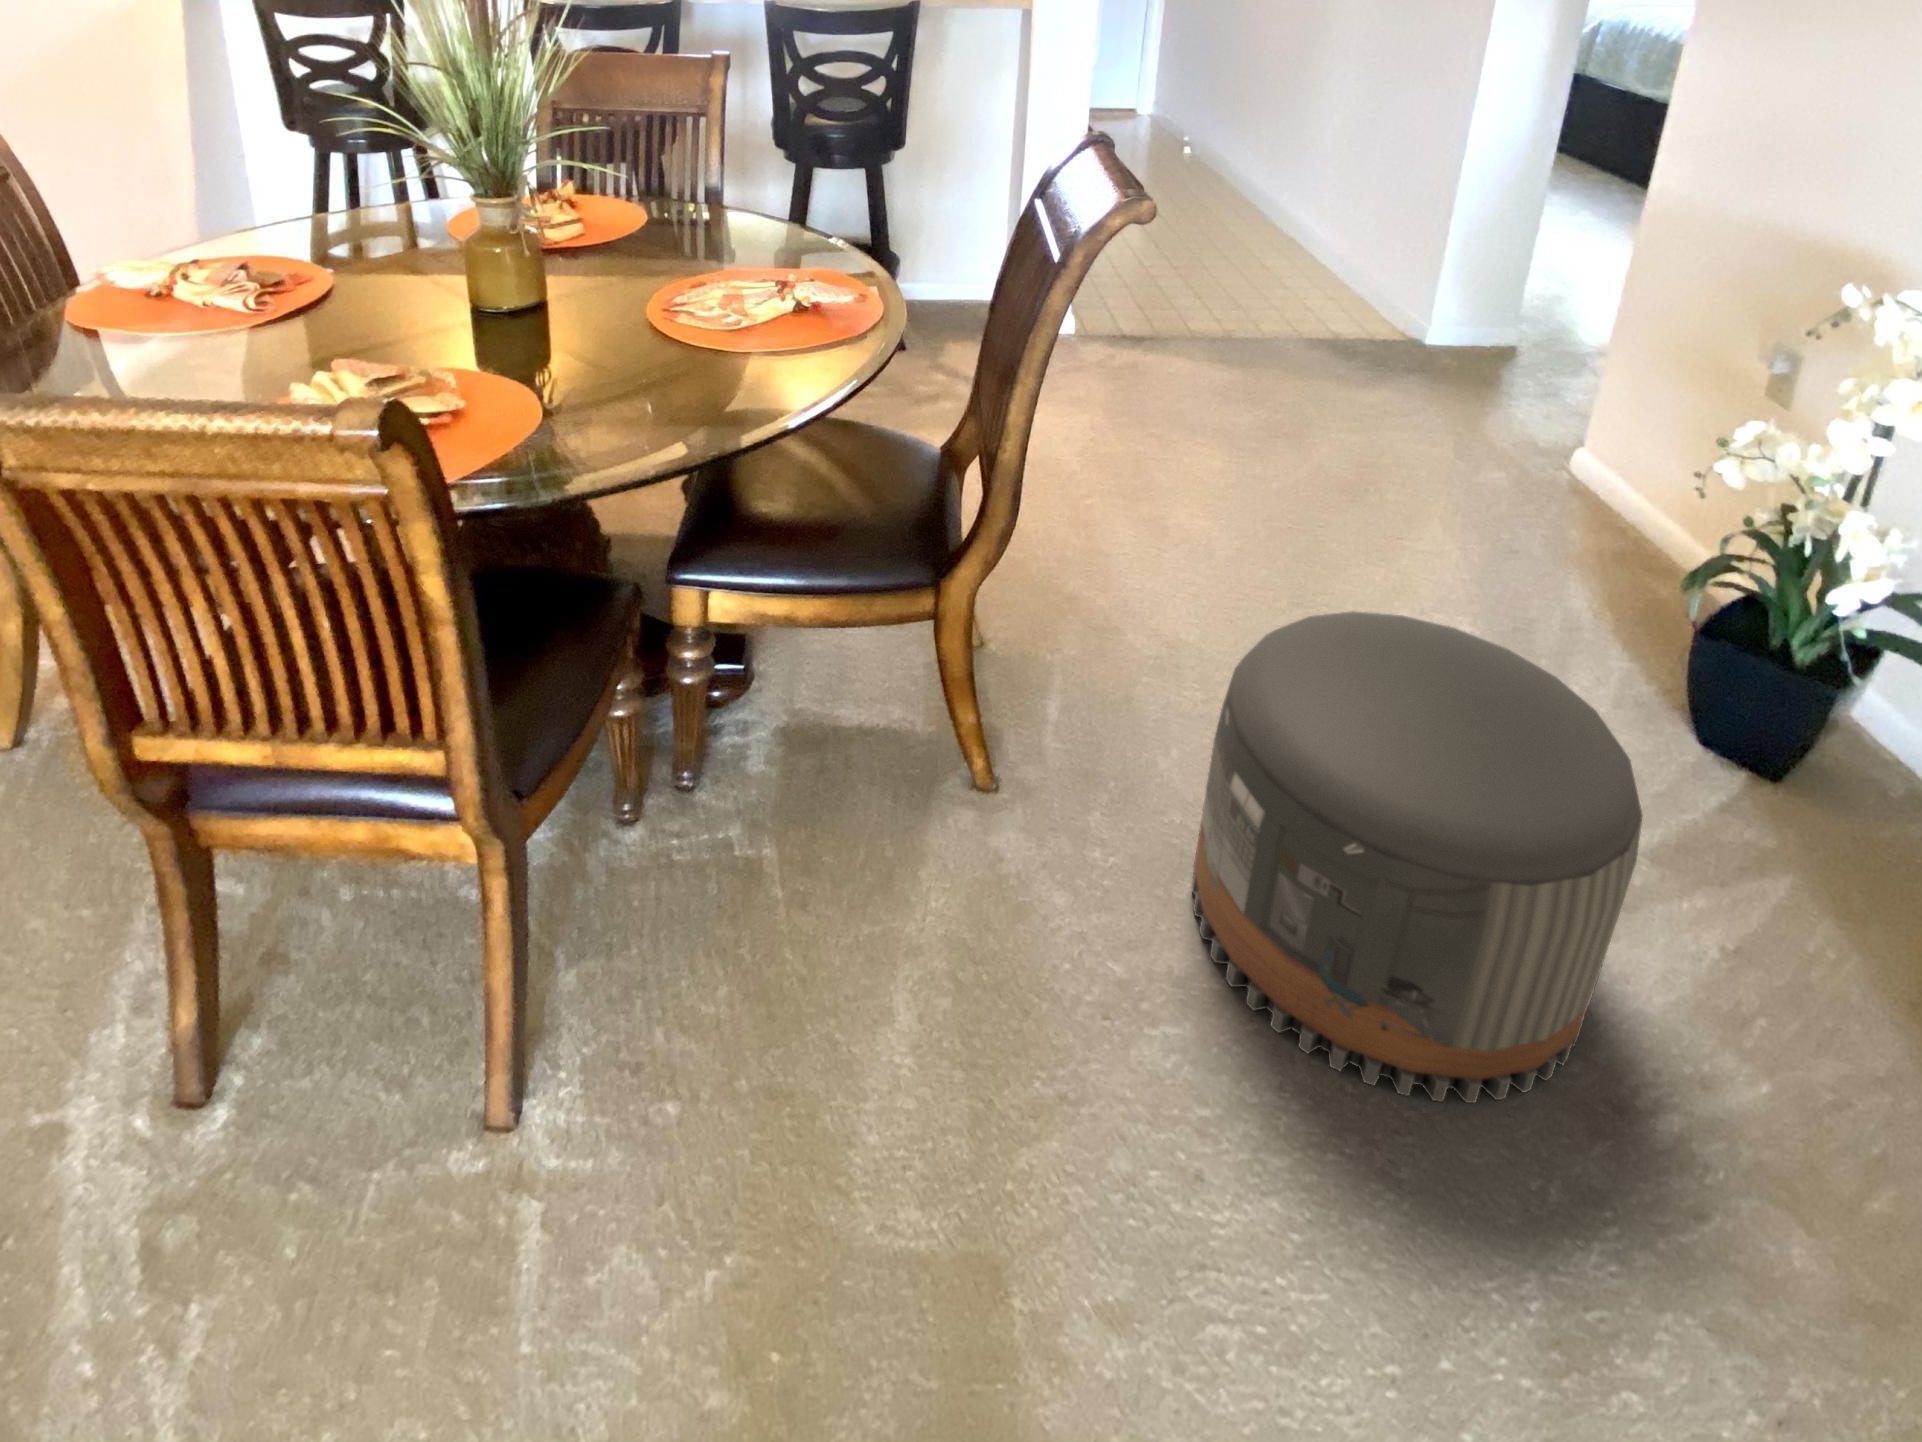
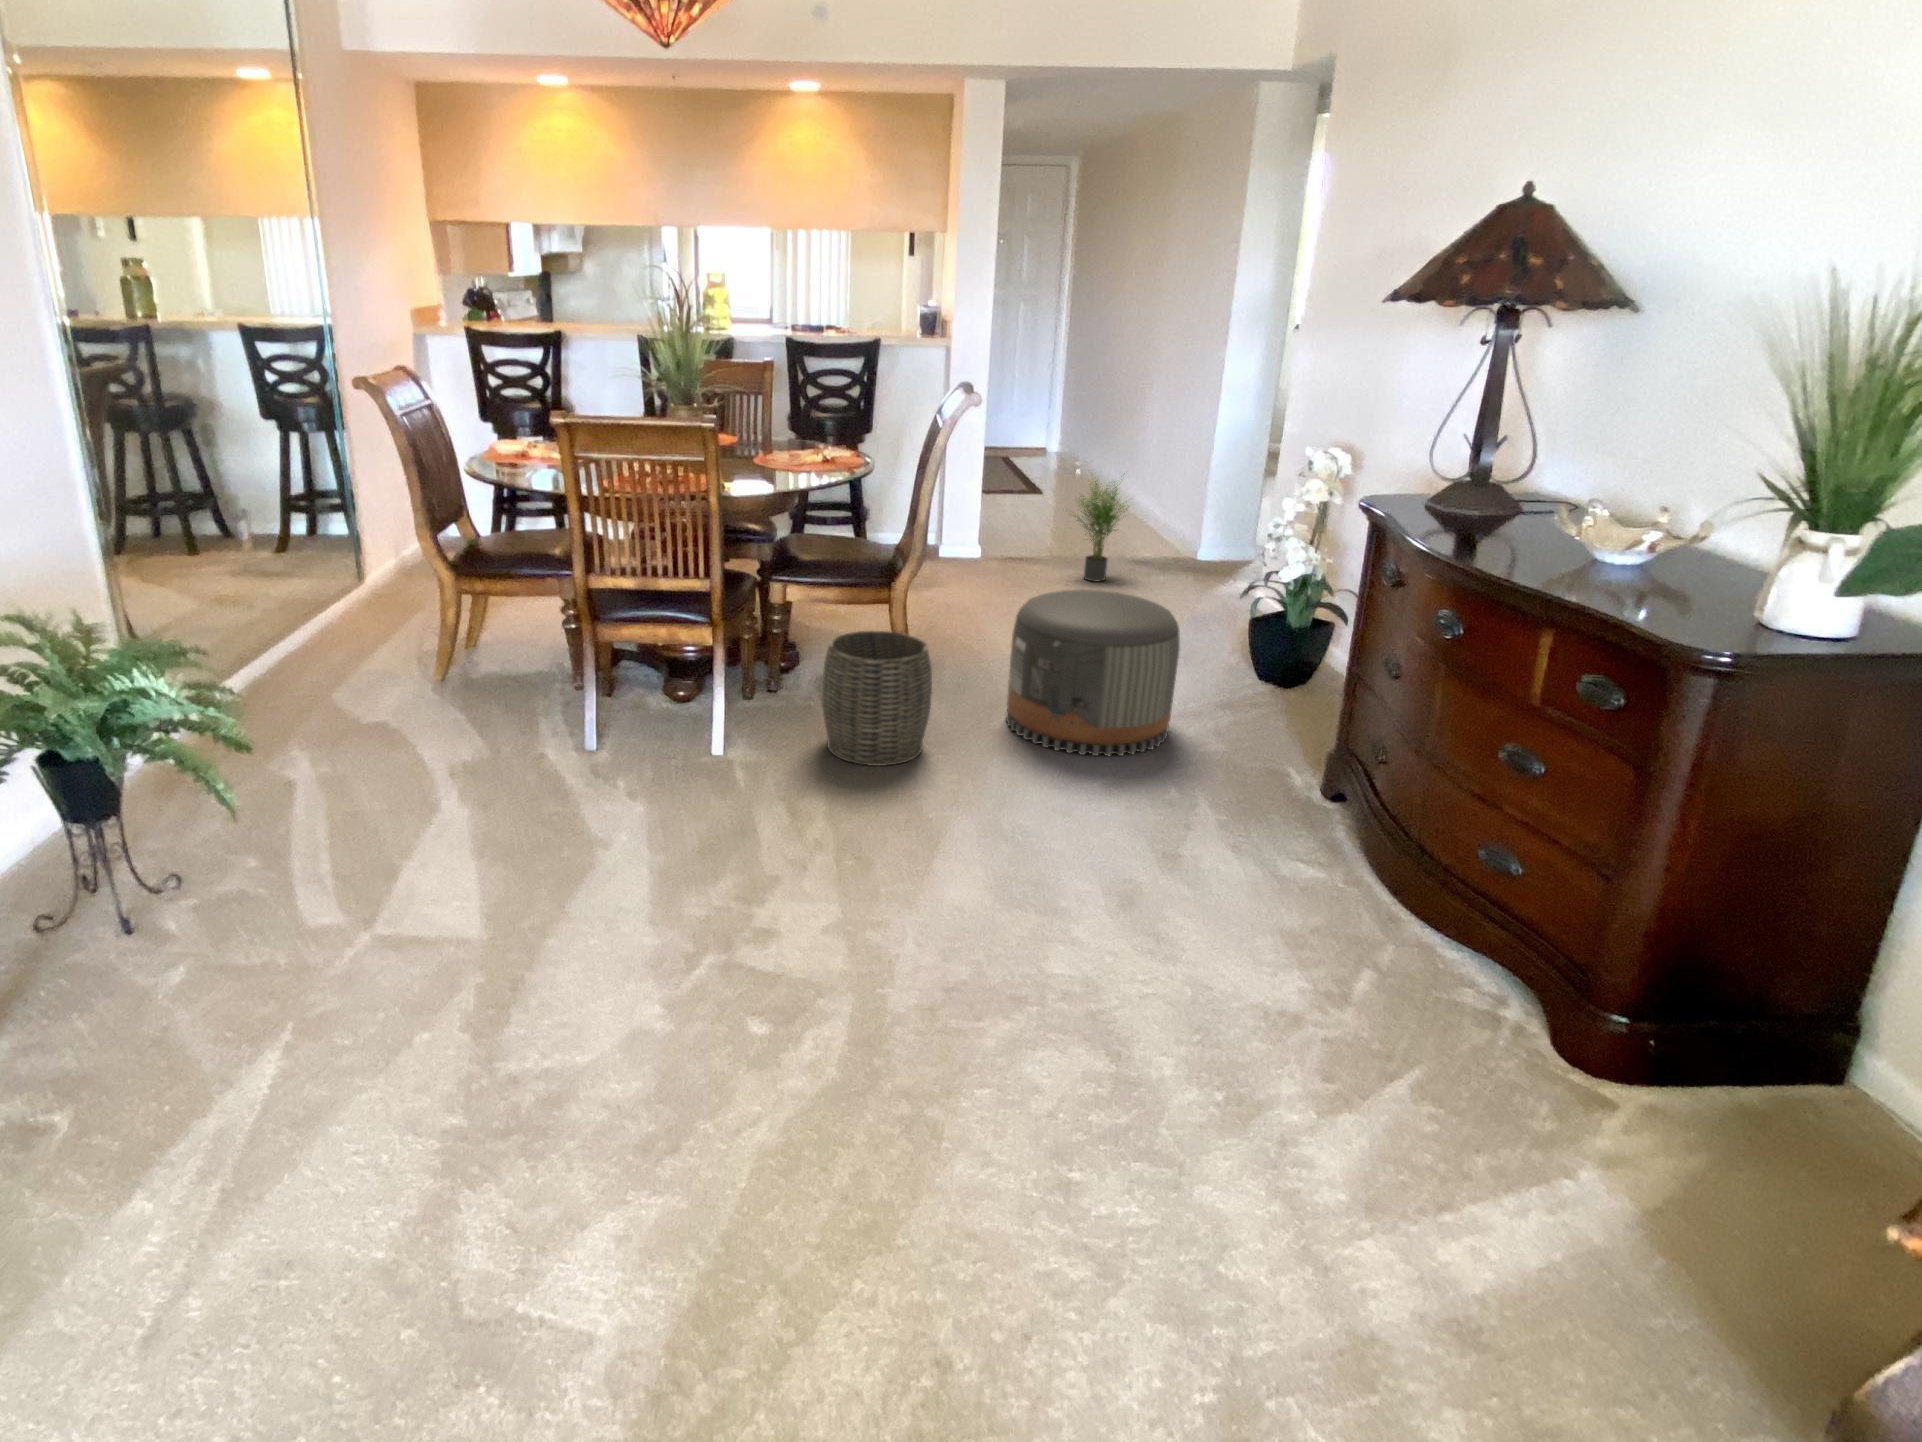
potted plant: none [1215,220,1358,401] -> present [1070,480,1127,581]
woven basket: none [771,765,1040,1159] -> present [822,631,932,766]

